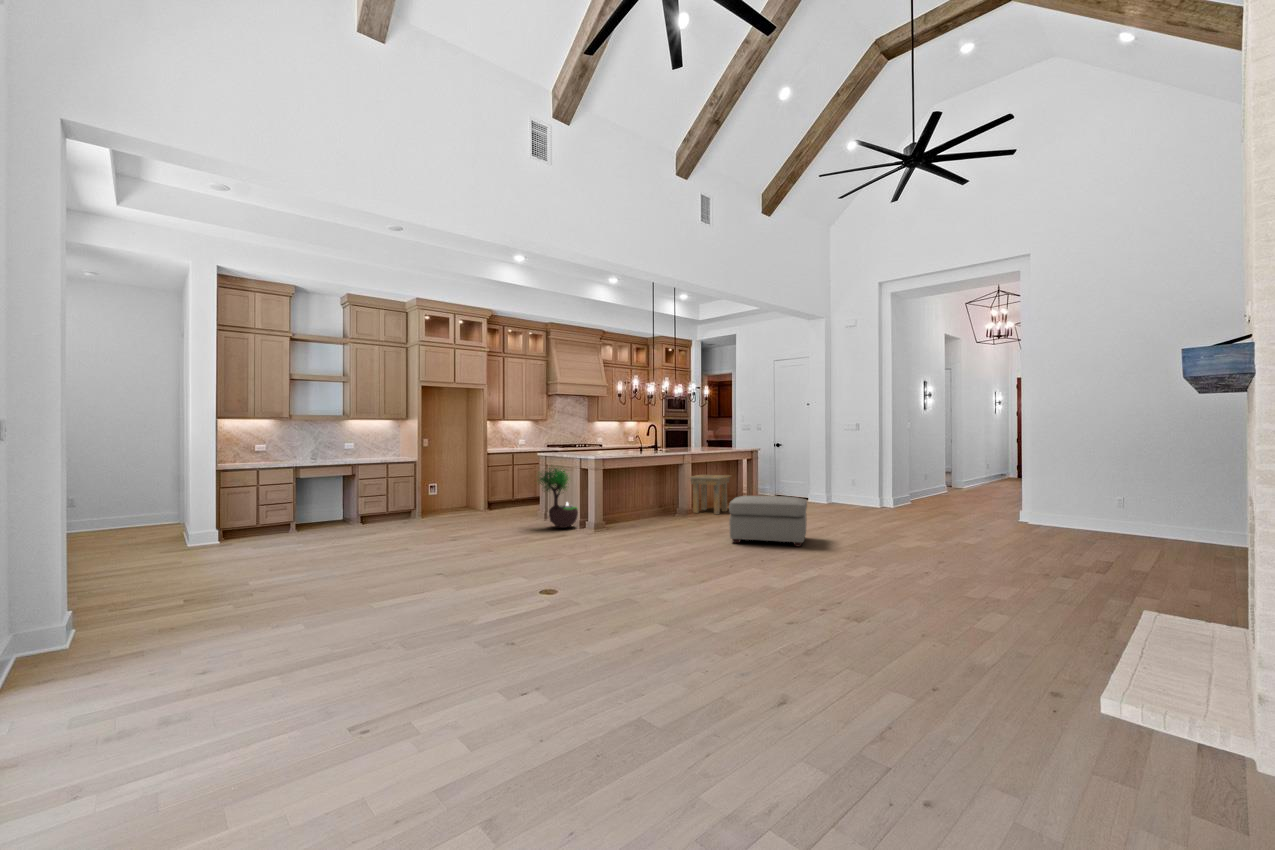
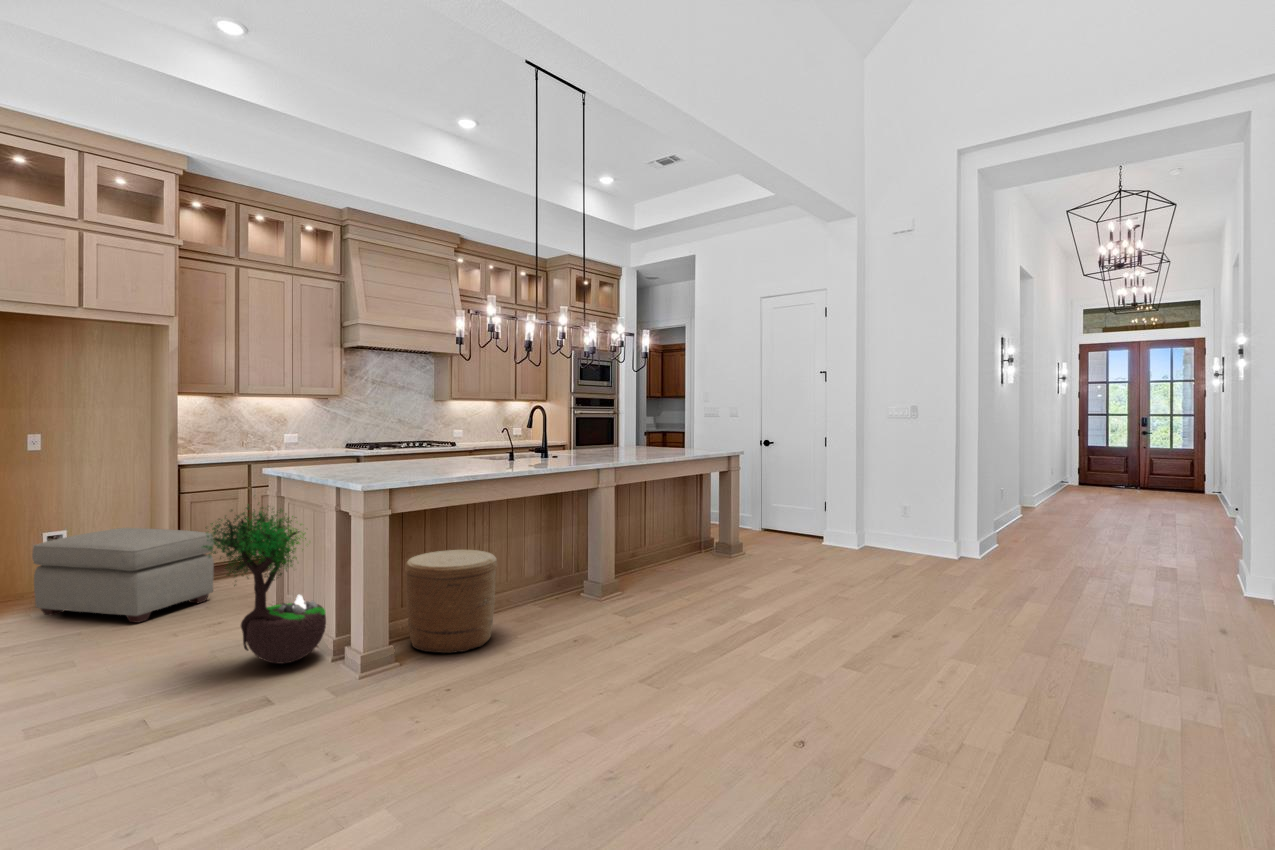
side table: present [689,475,731,514] -> none [606,506,694,594]
woven basket: none [606,488,644,527] -> present [405,550,497,653]
ottoman: present [729,496,807,547] -> present [32,528,214,623]

